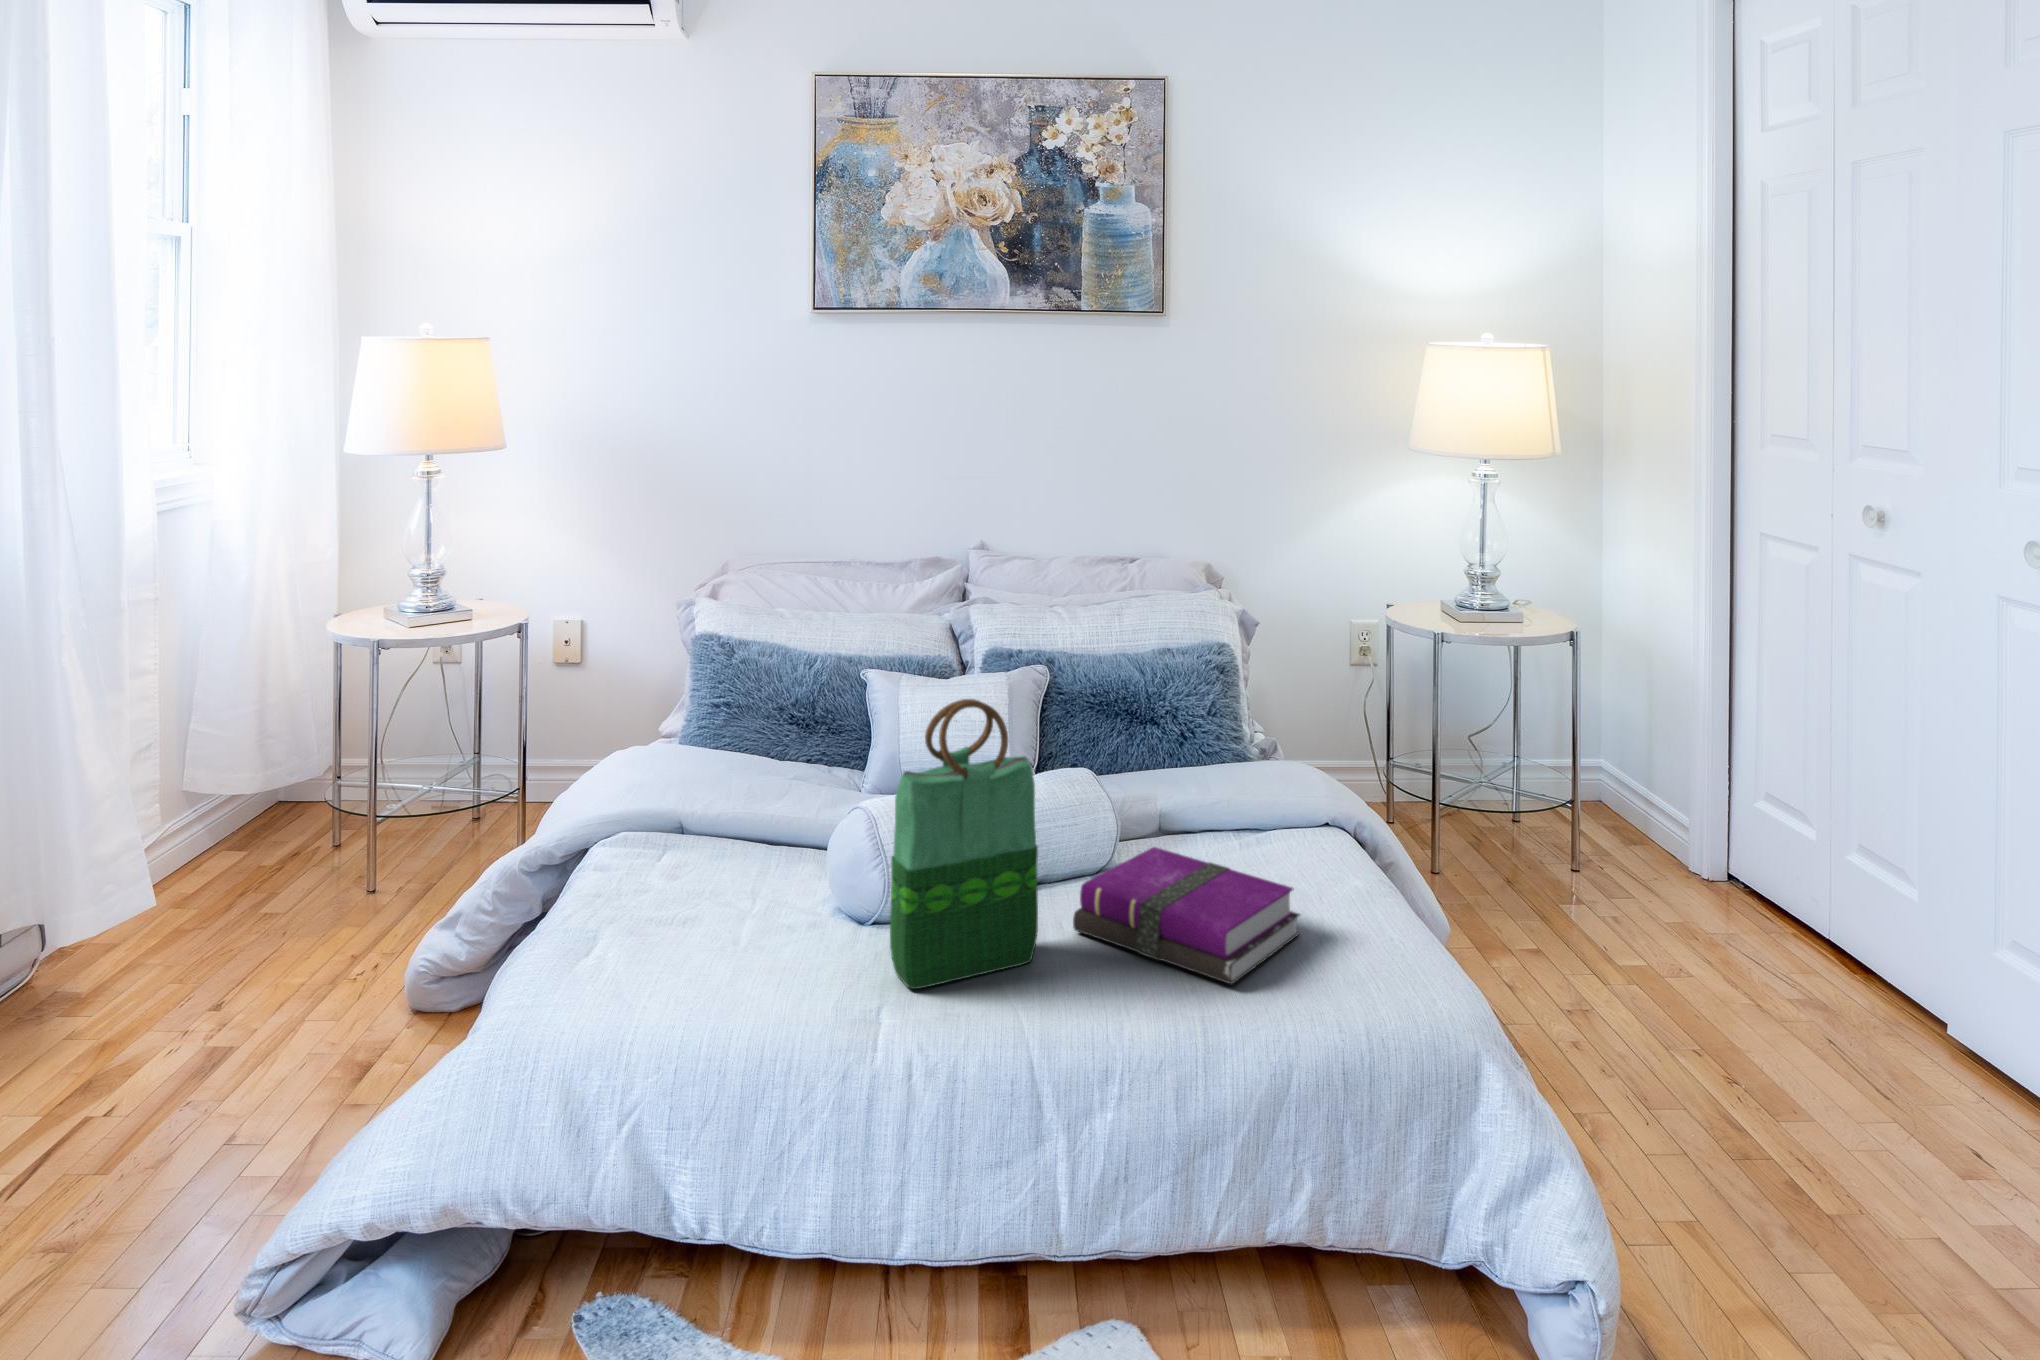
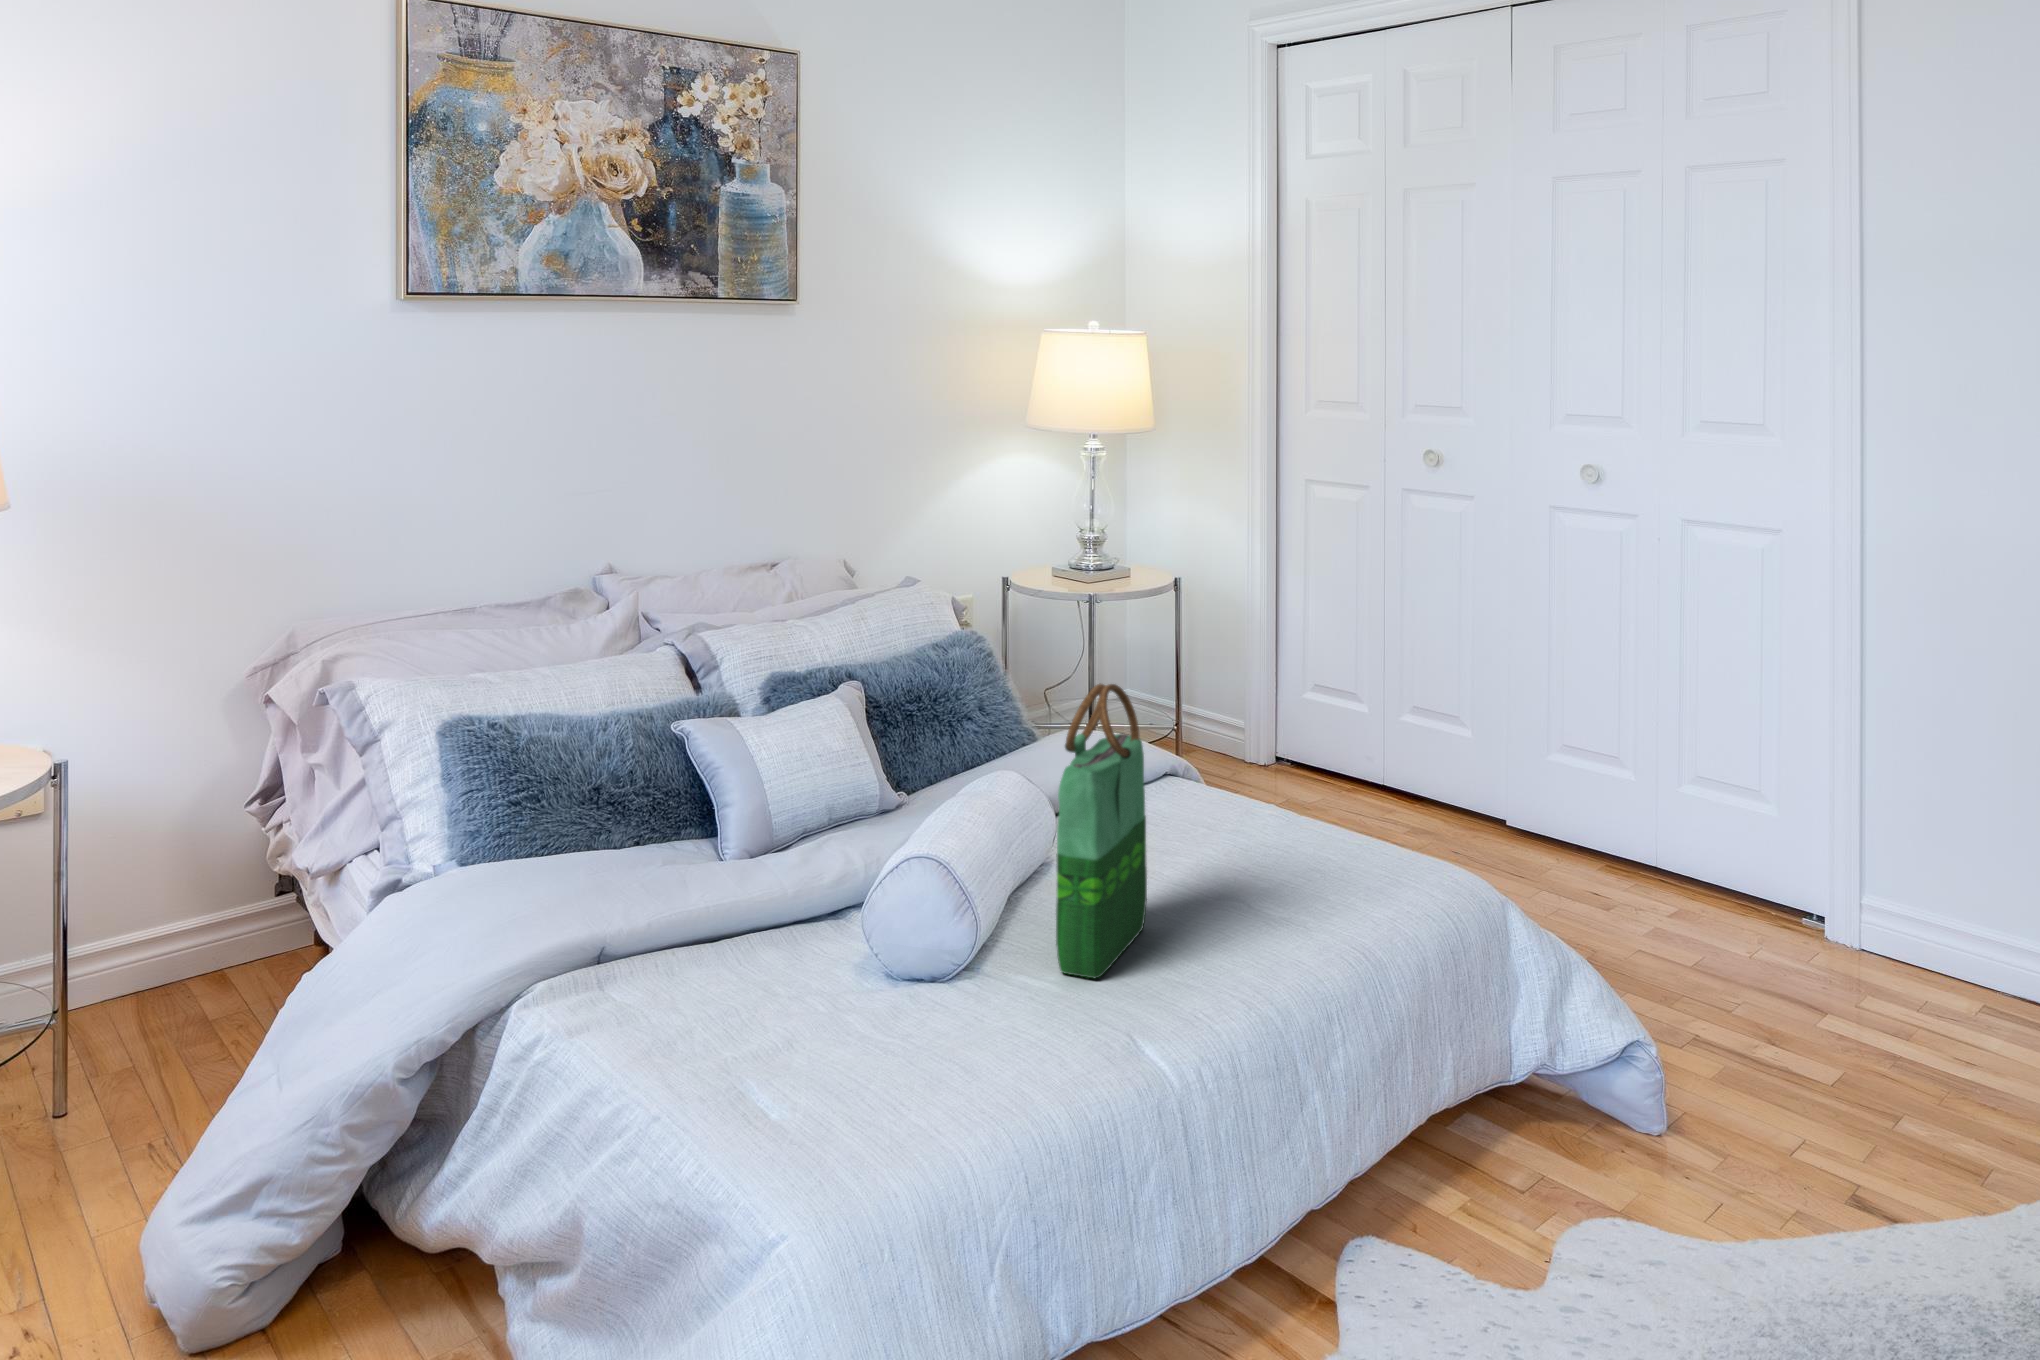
notebook: present [1073,847,1299,985] -> none [1126,805,1305,894]

